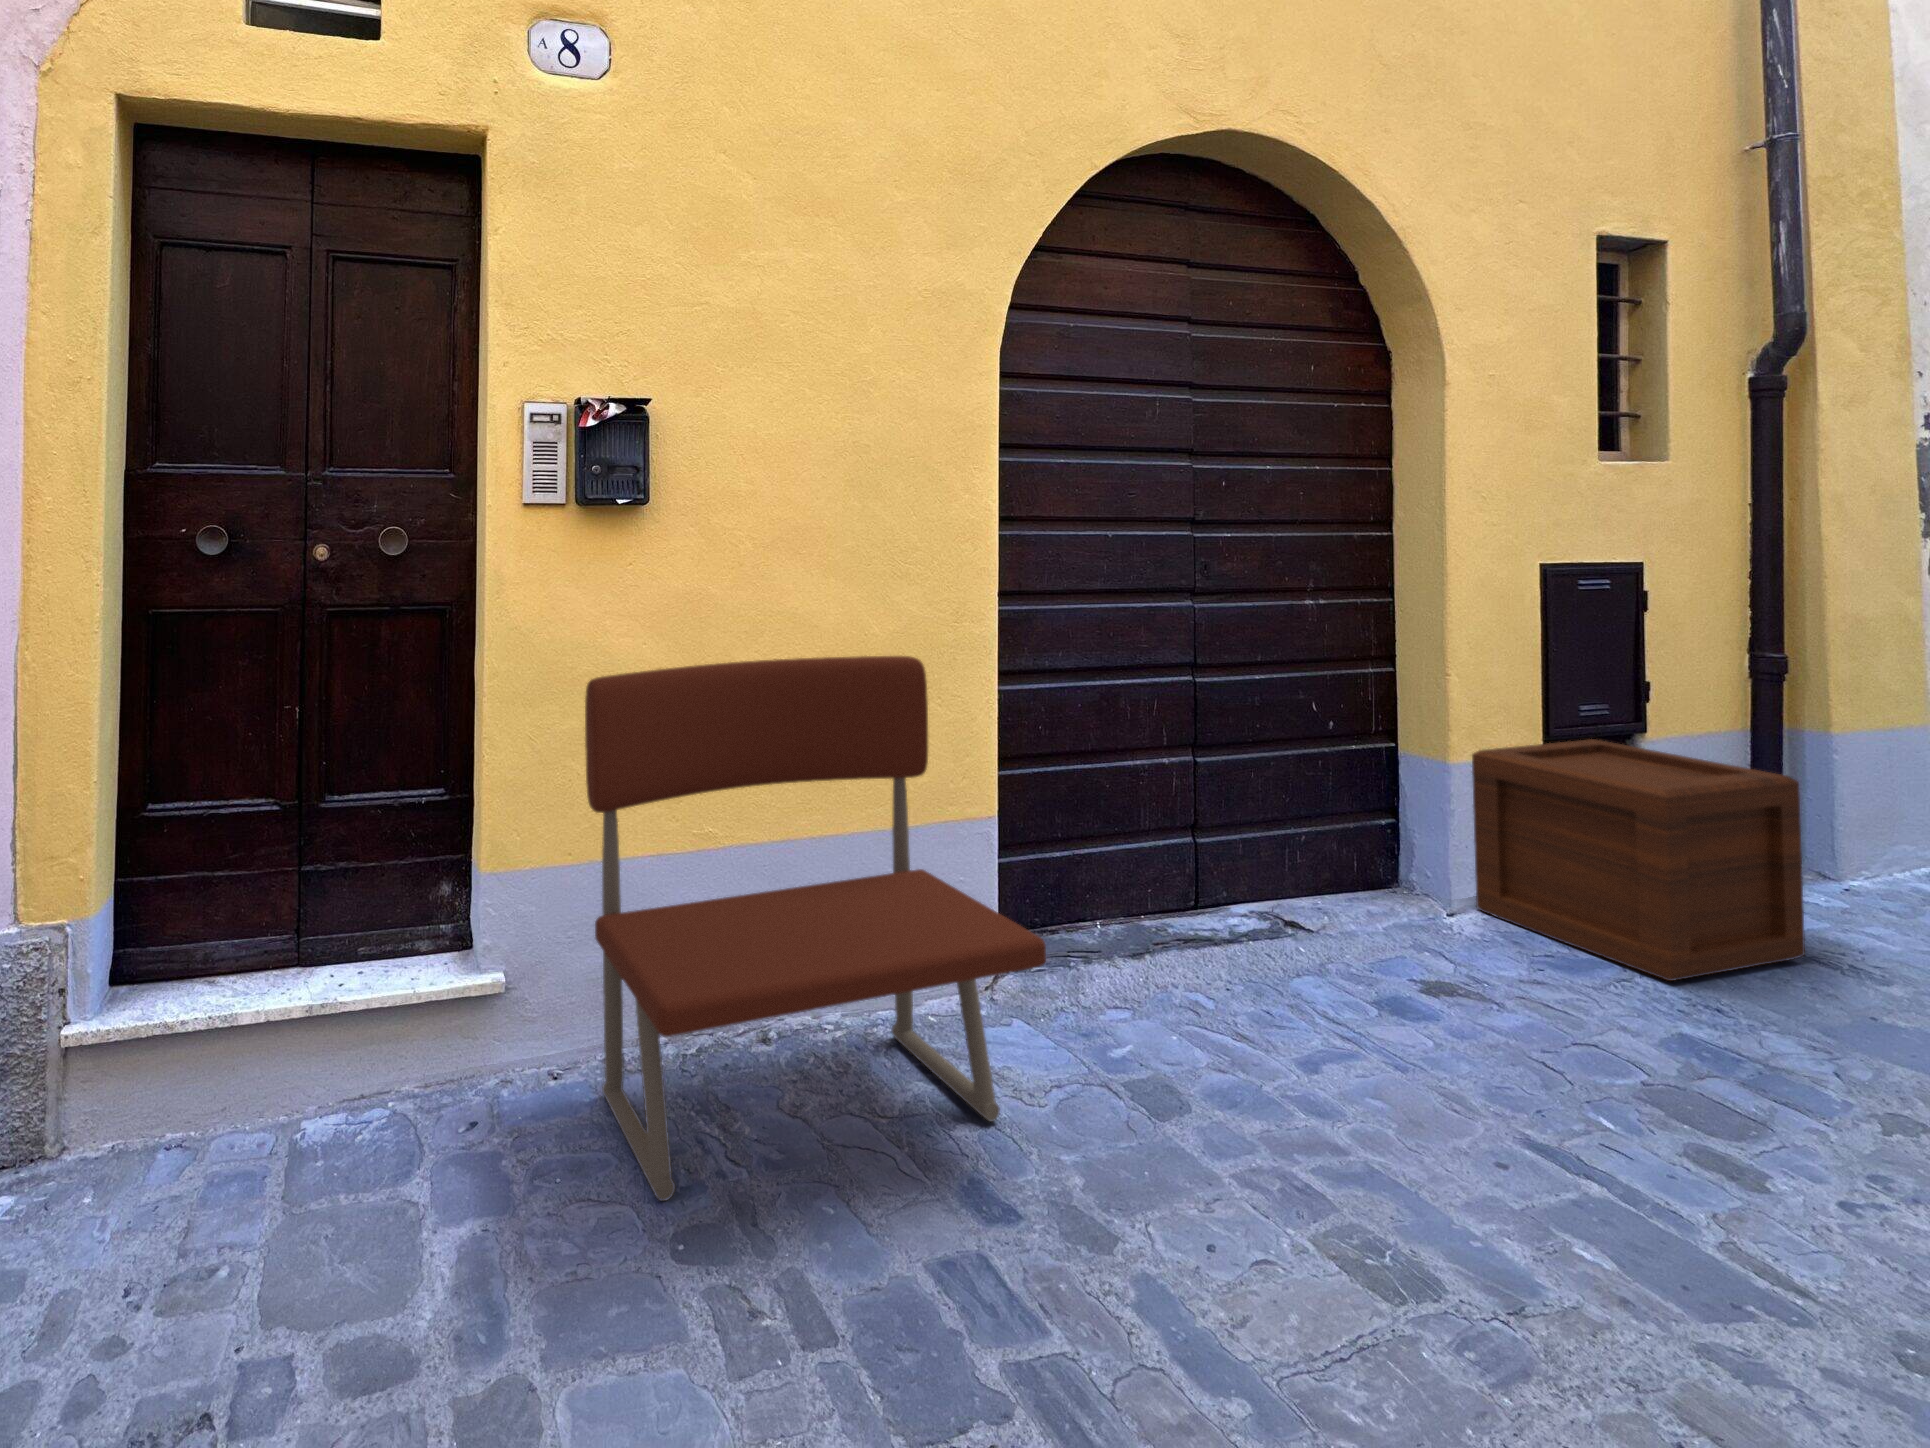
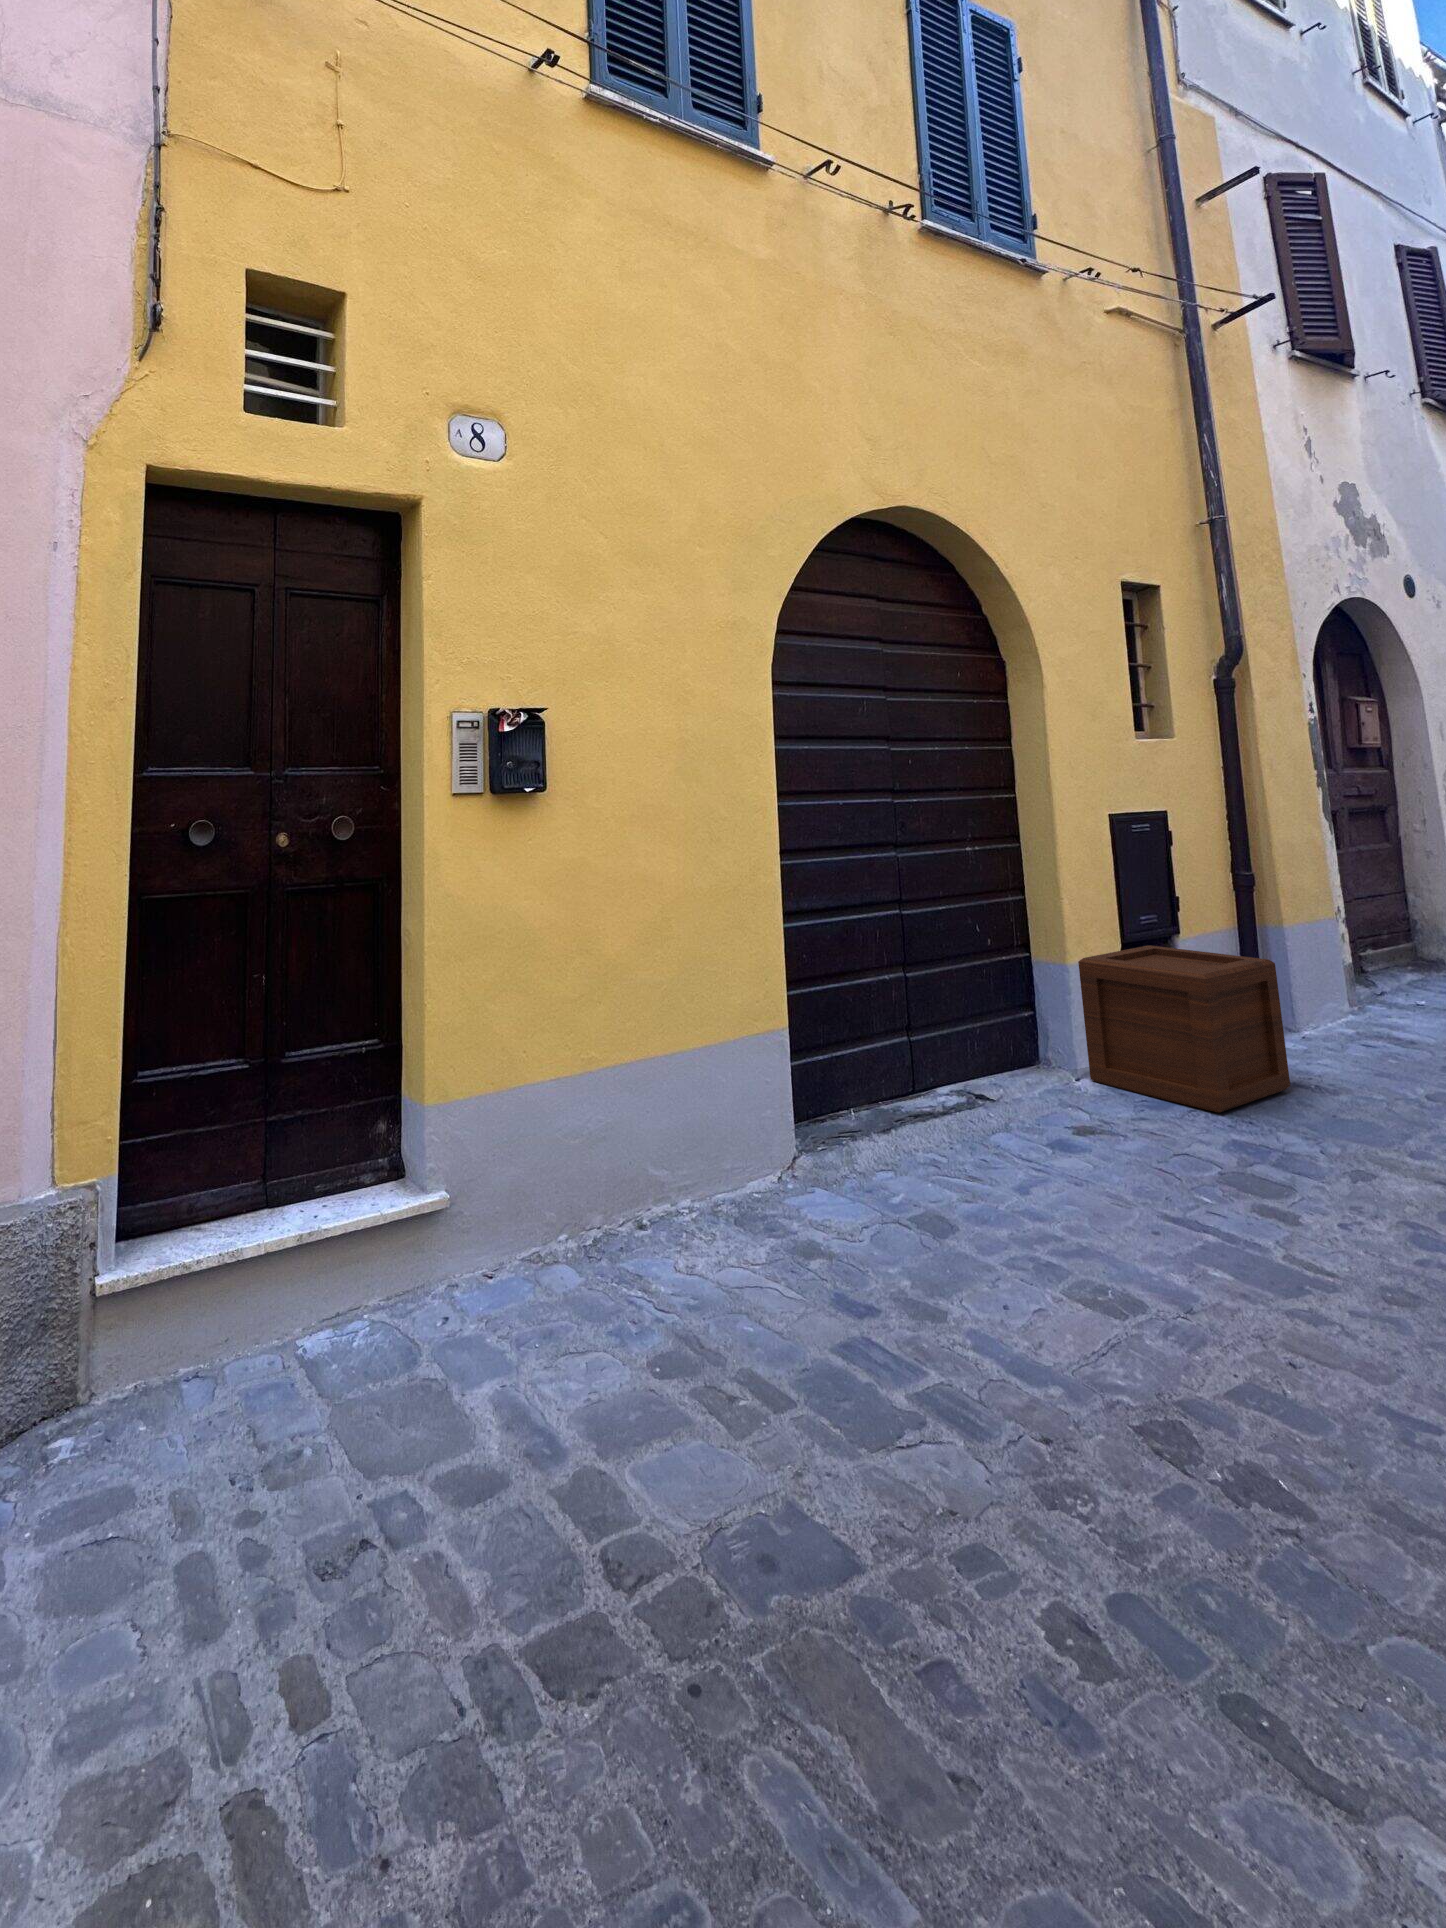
bench: present [585,656,1046,1201] -> none [516,905,870,1347]

